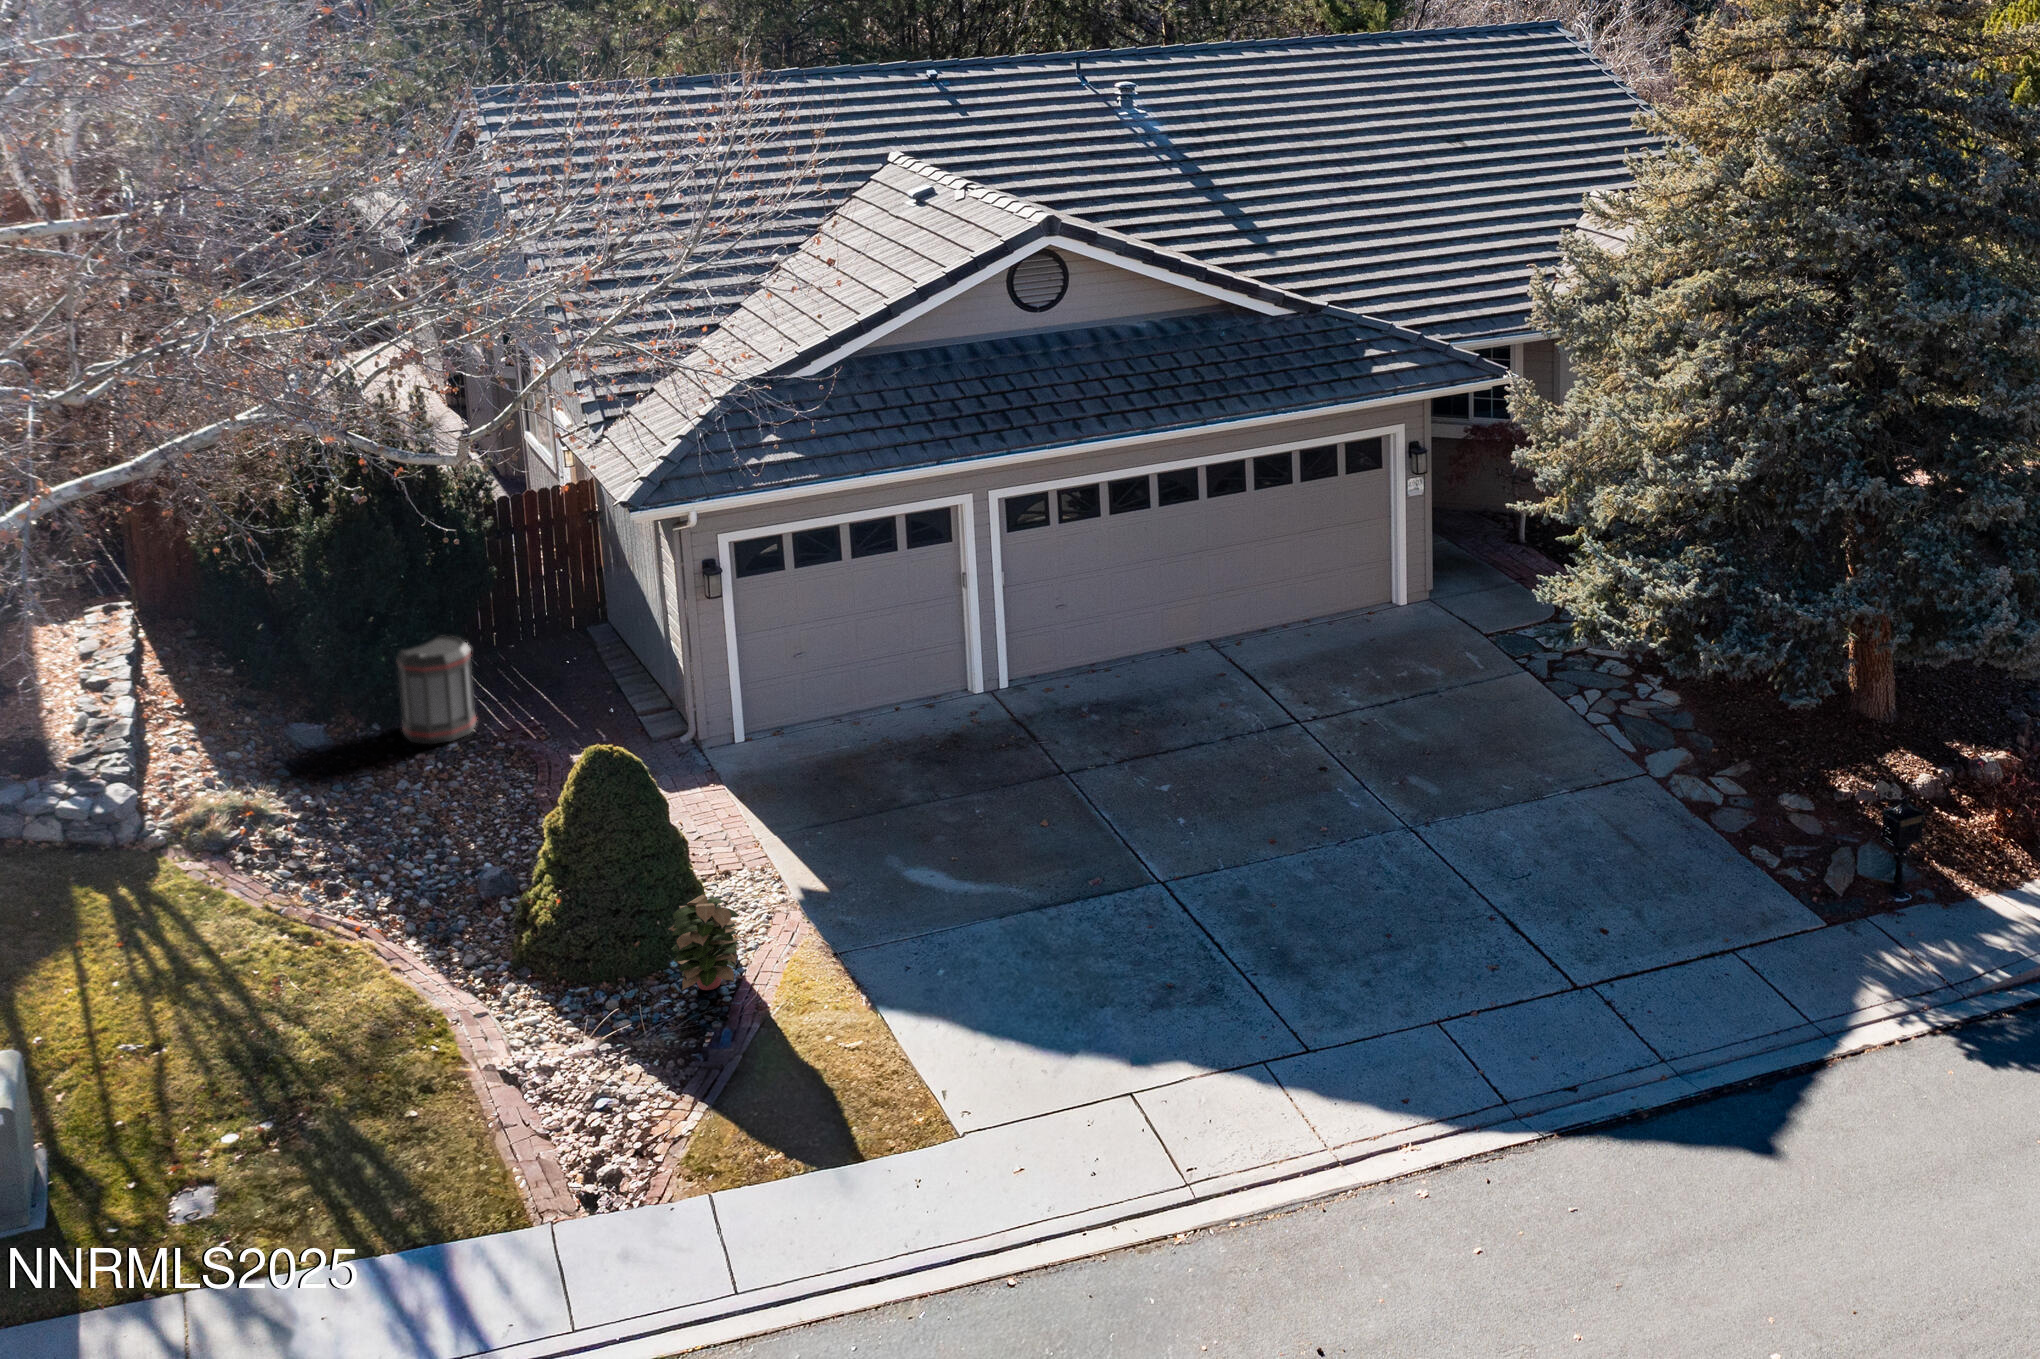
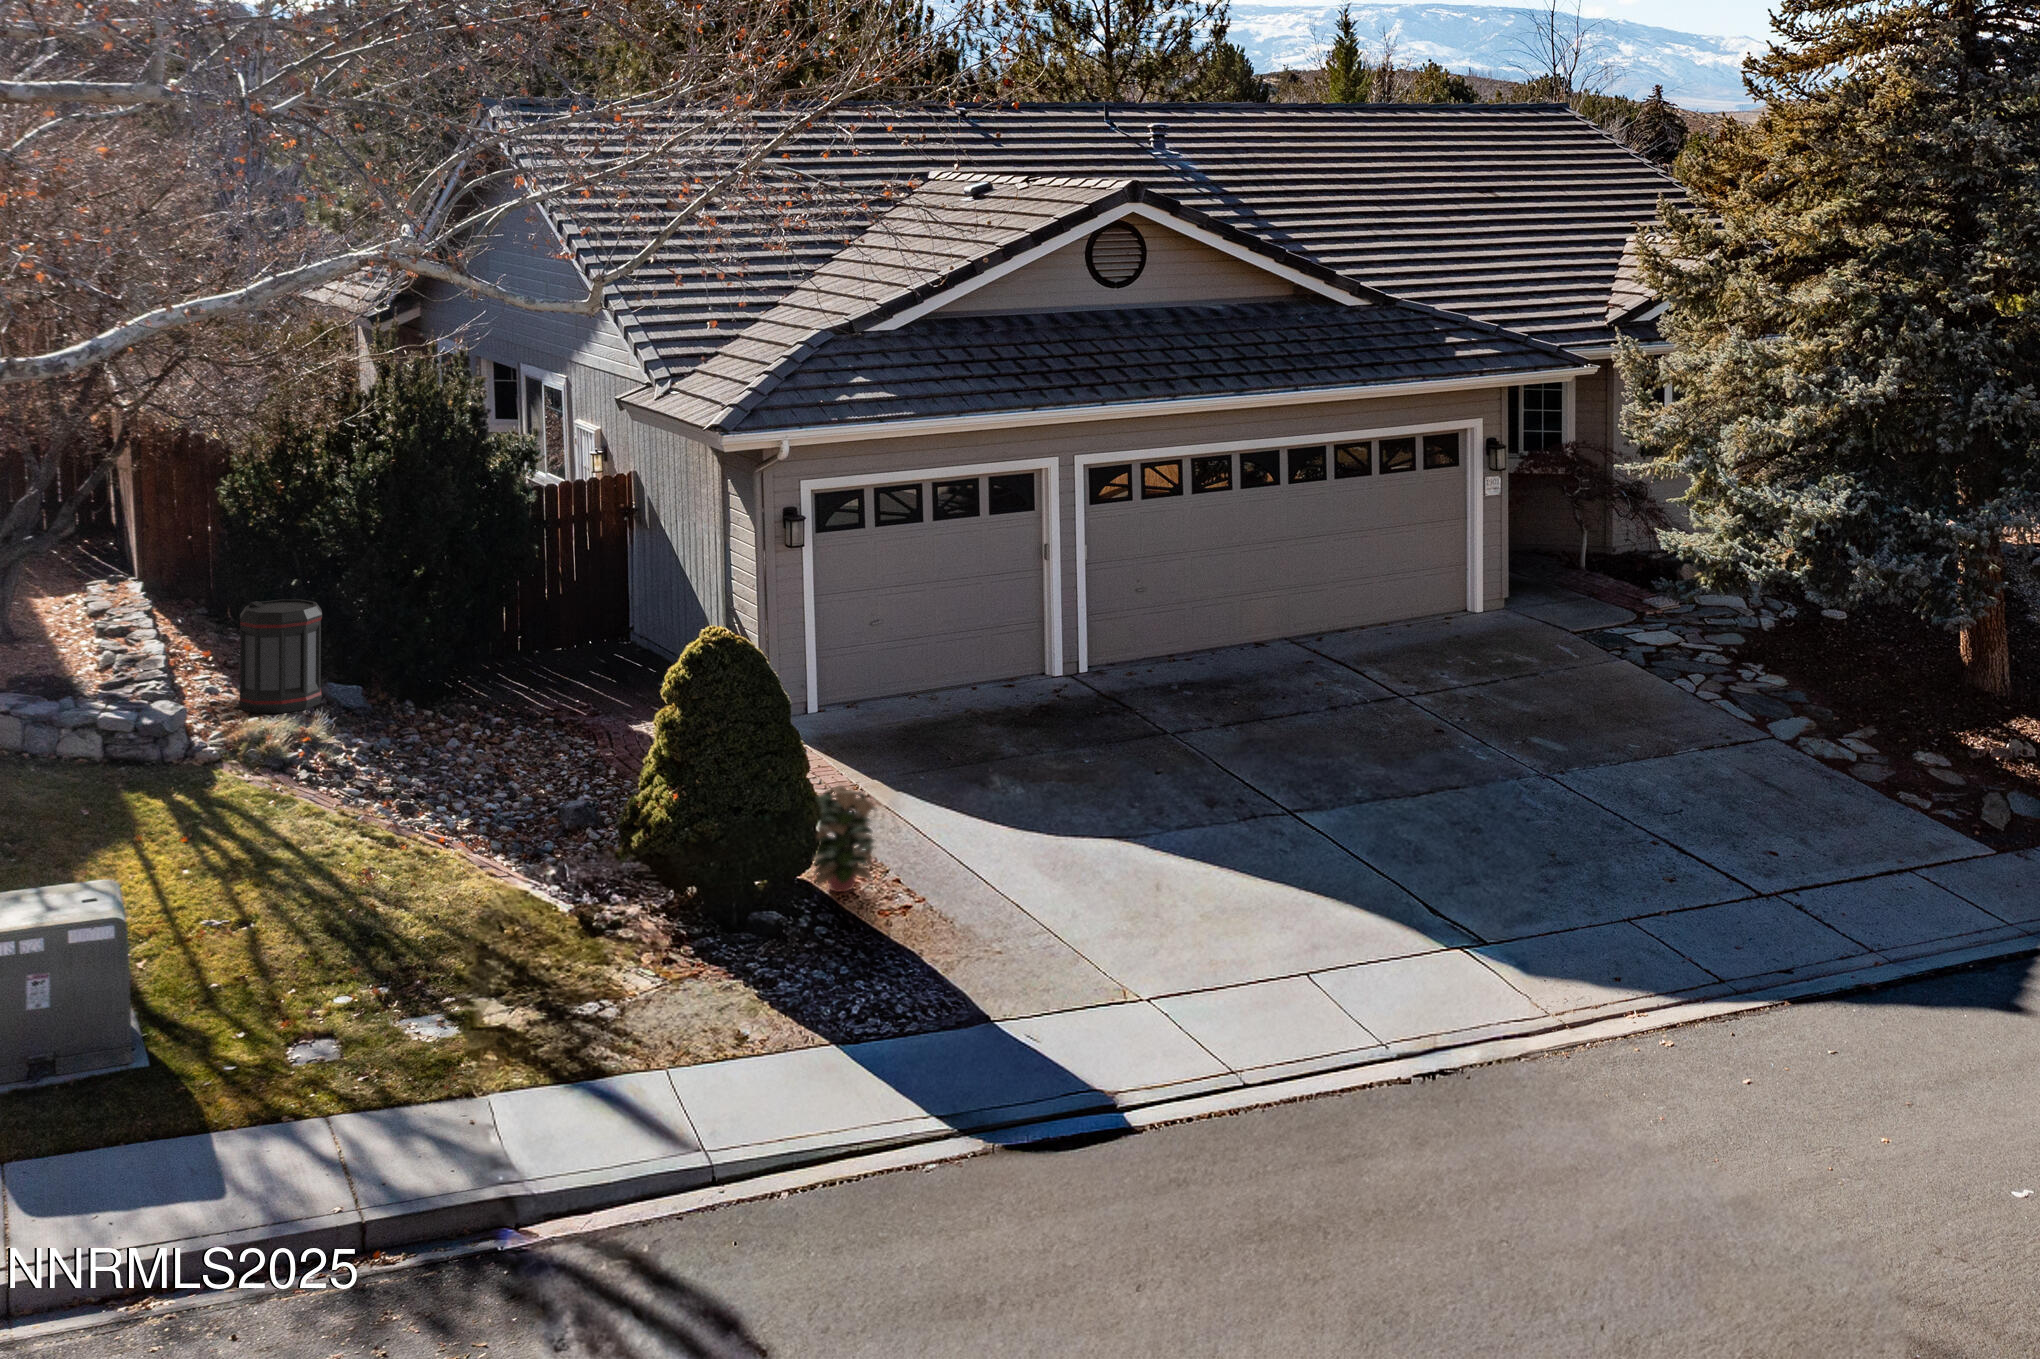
trash can: present [397,636,477,744] -> present [240,600,322,713]

